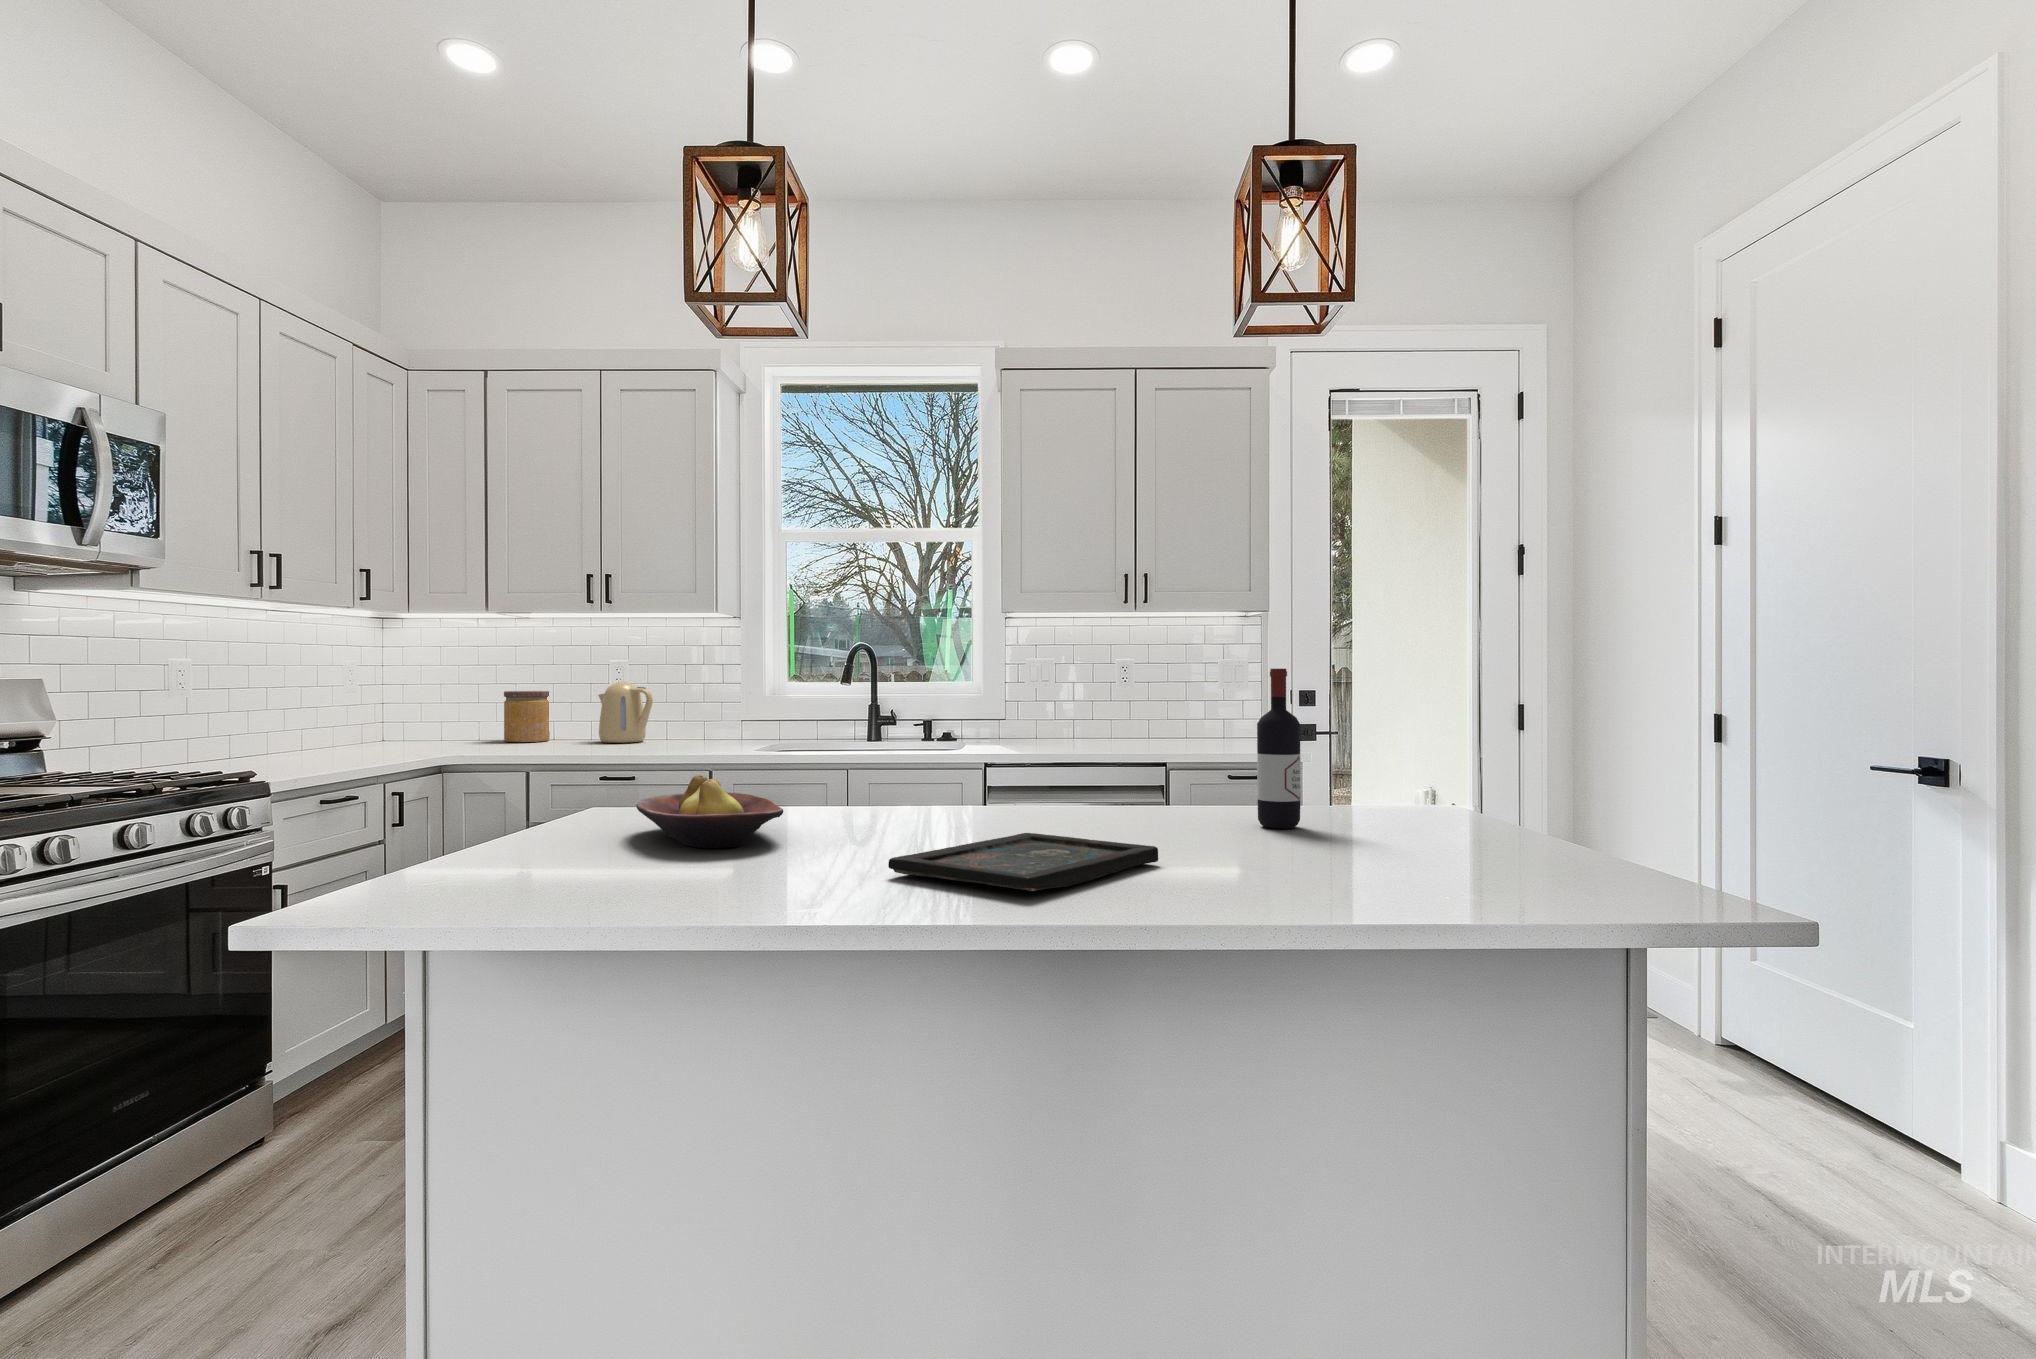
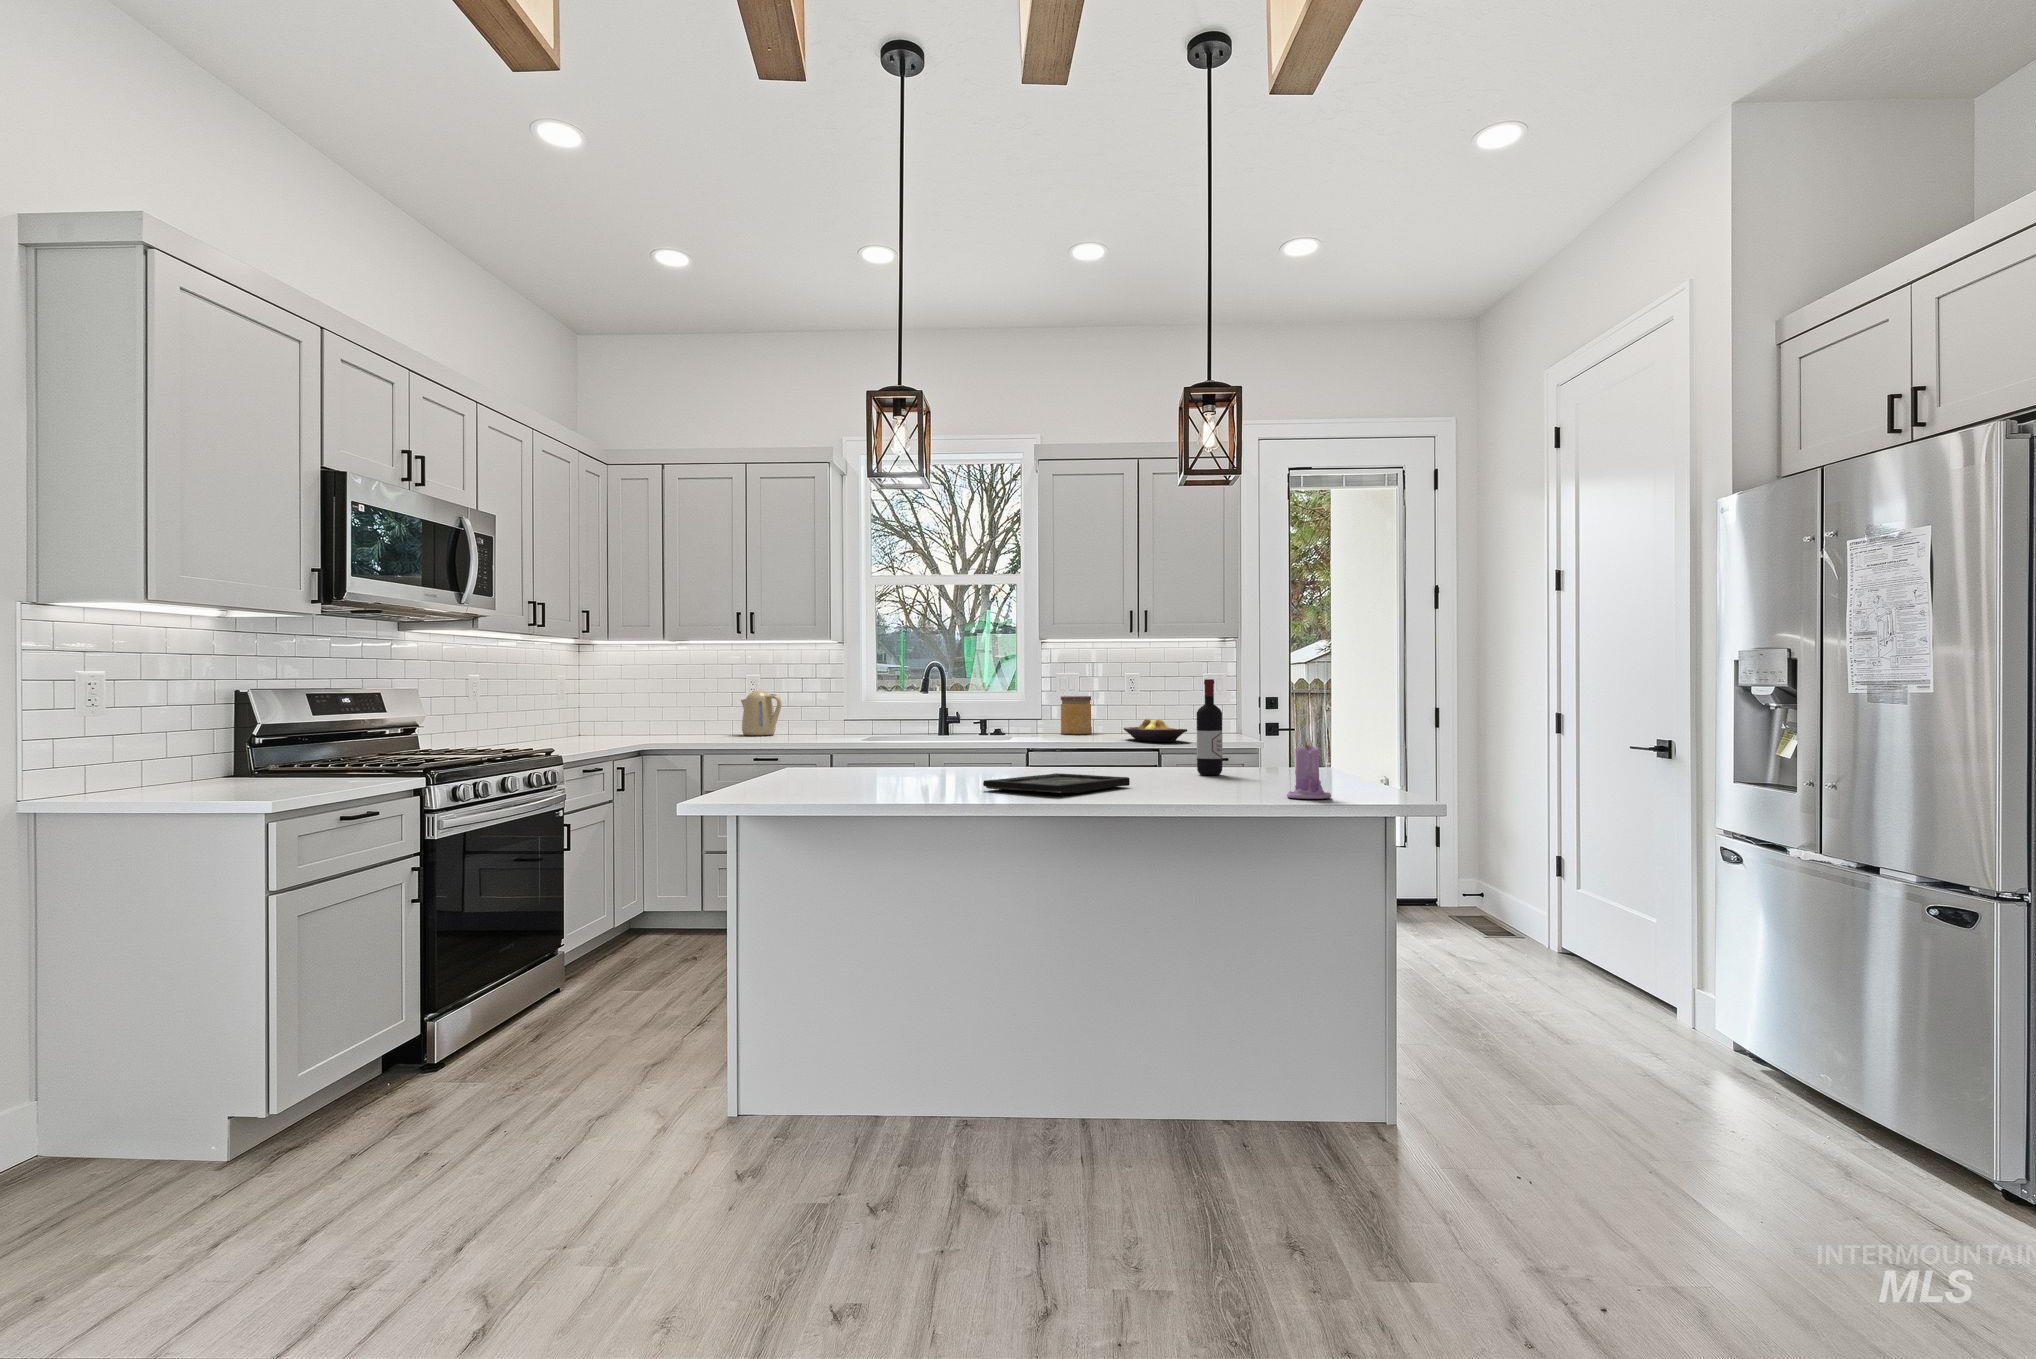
jar: present [504,691,550,742] -> present [1061,696,1092,734]
fruit bowl: present [636,775,783,848] -> present [1124,719,1187,742]
candle: none [1472,784,1568,906] -> present [1287,739,1331,799]

